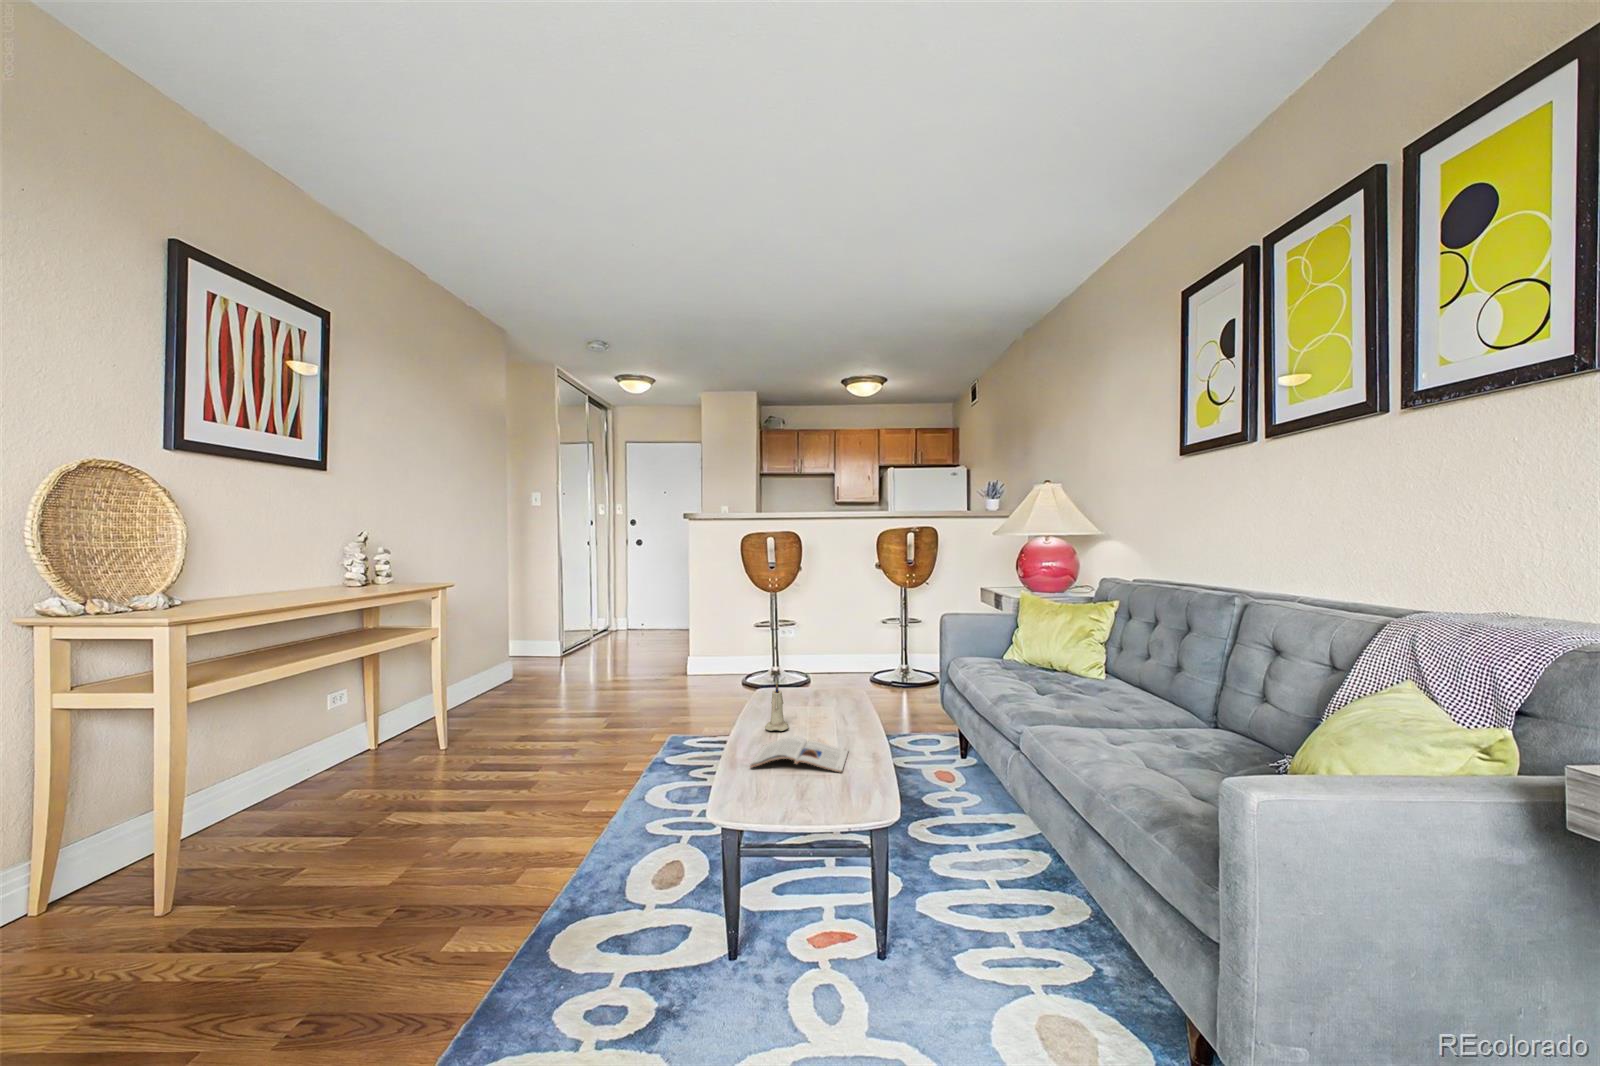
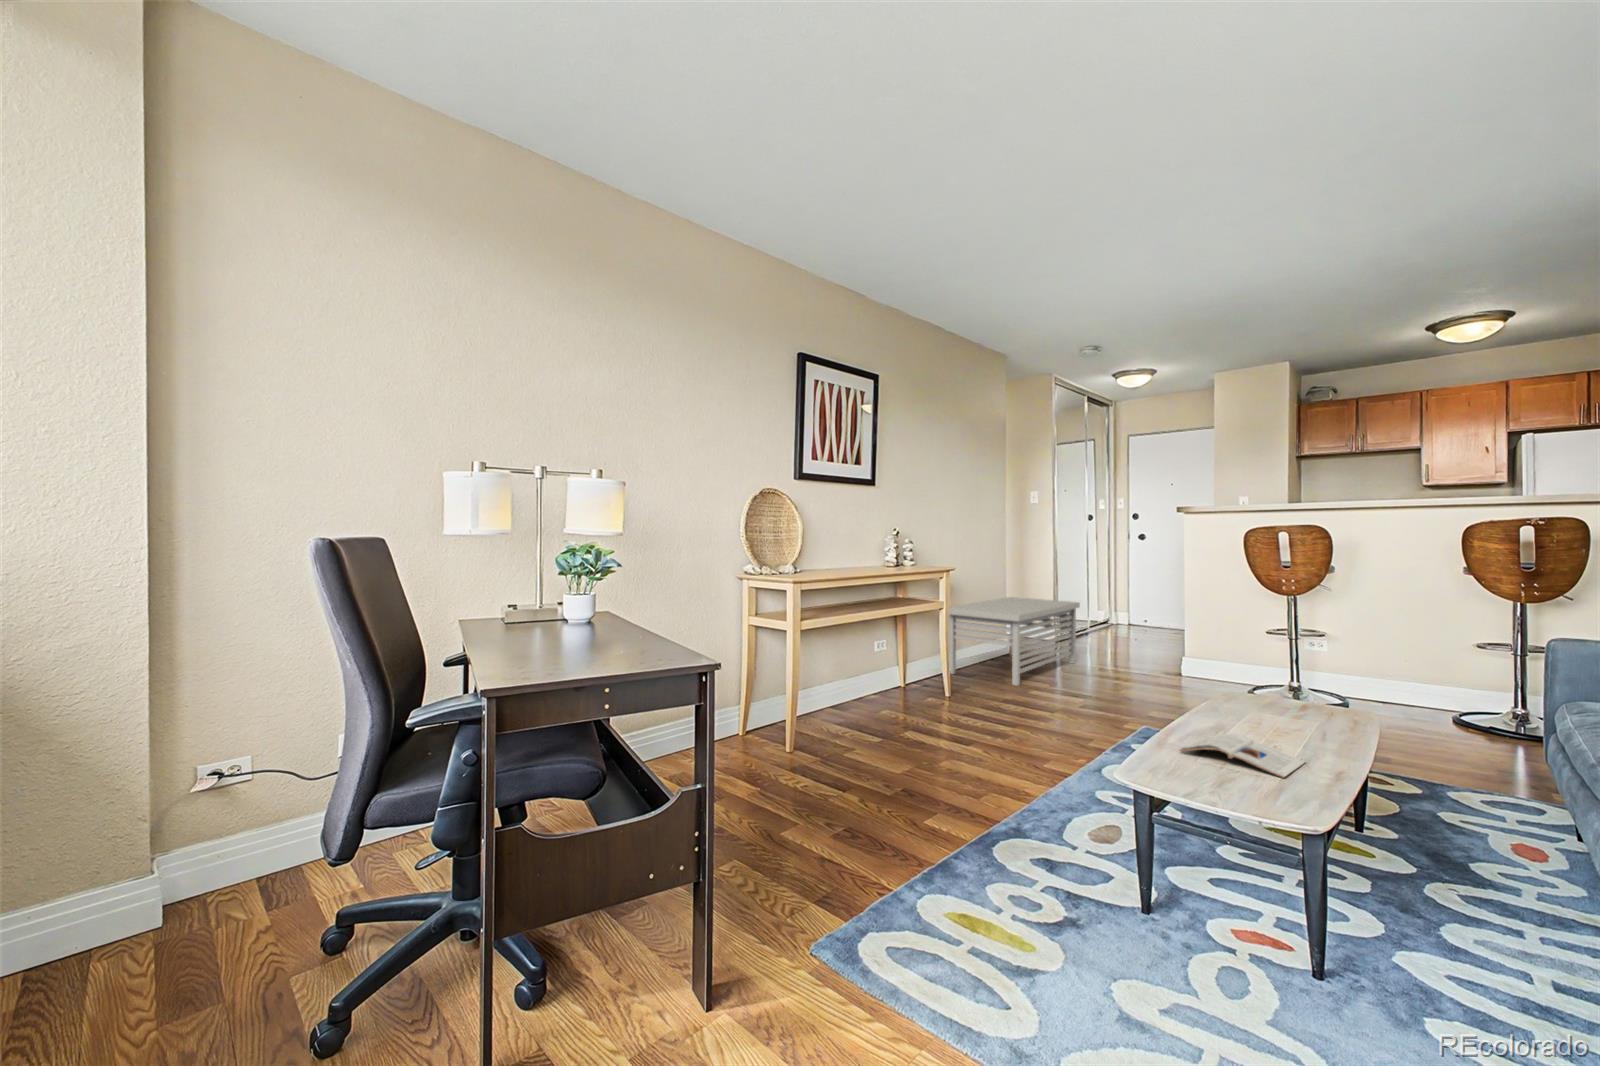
storage bench: none [424,613,590,721] -> present [948,597,1080,685]
candle: present [765,683,788,731] -> none [1213,680,1243,729]

